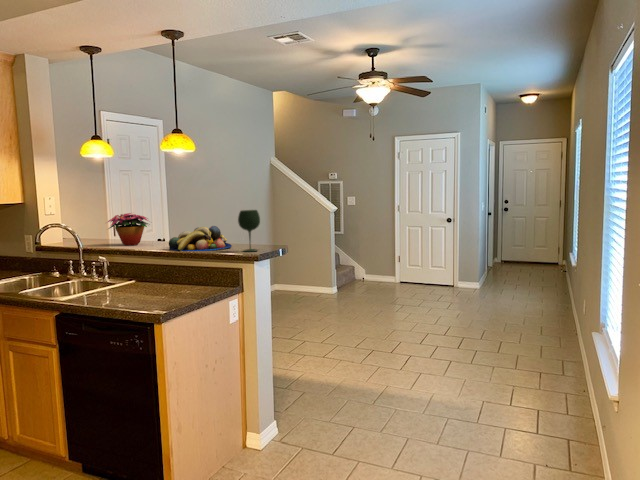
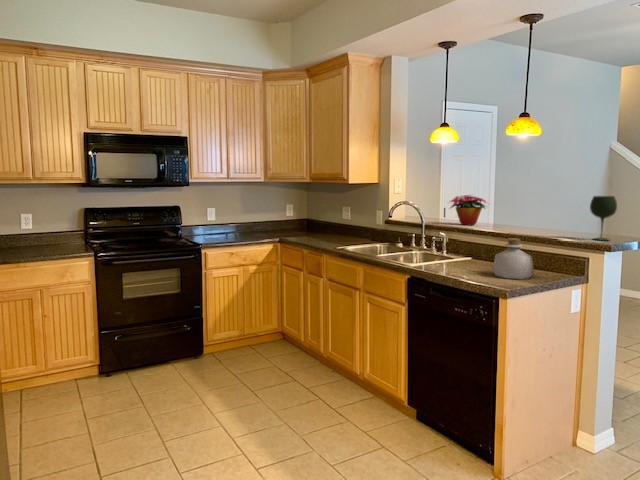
fruit bowl: present [169,226,232,251] -> none [508,211,576,236]
bottle: none [151,257,192,300] -> present [493,238,534,279]

